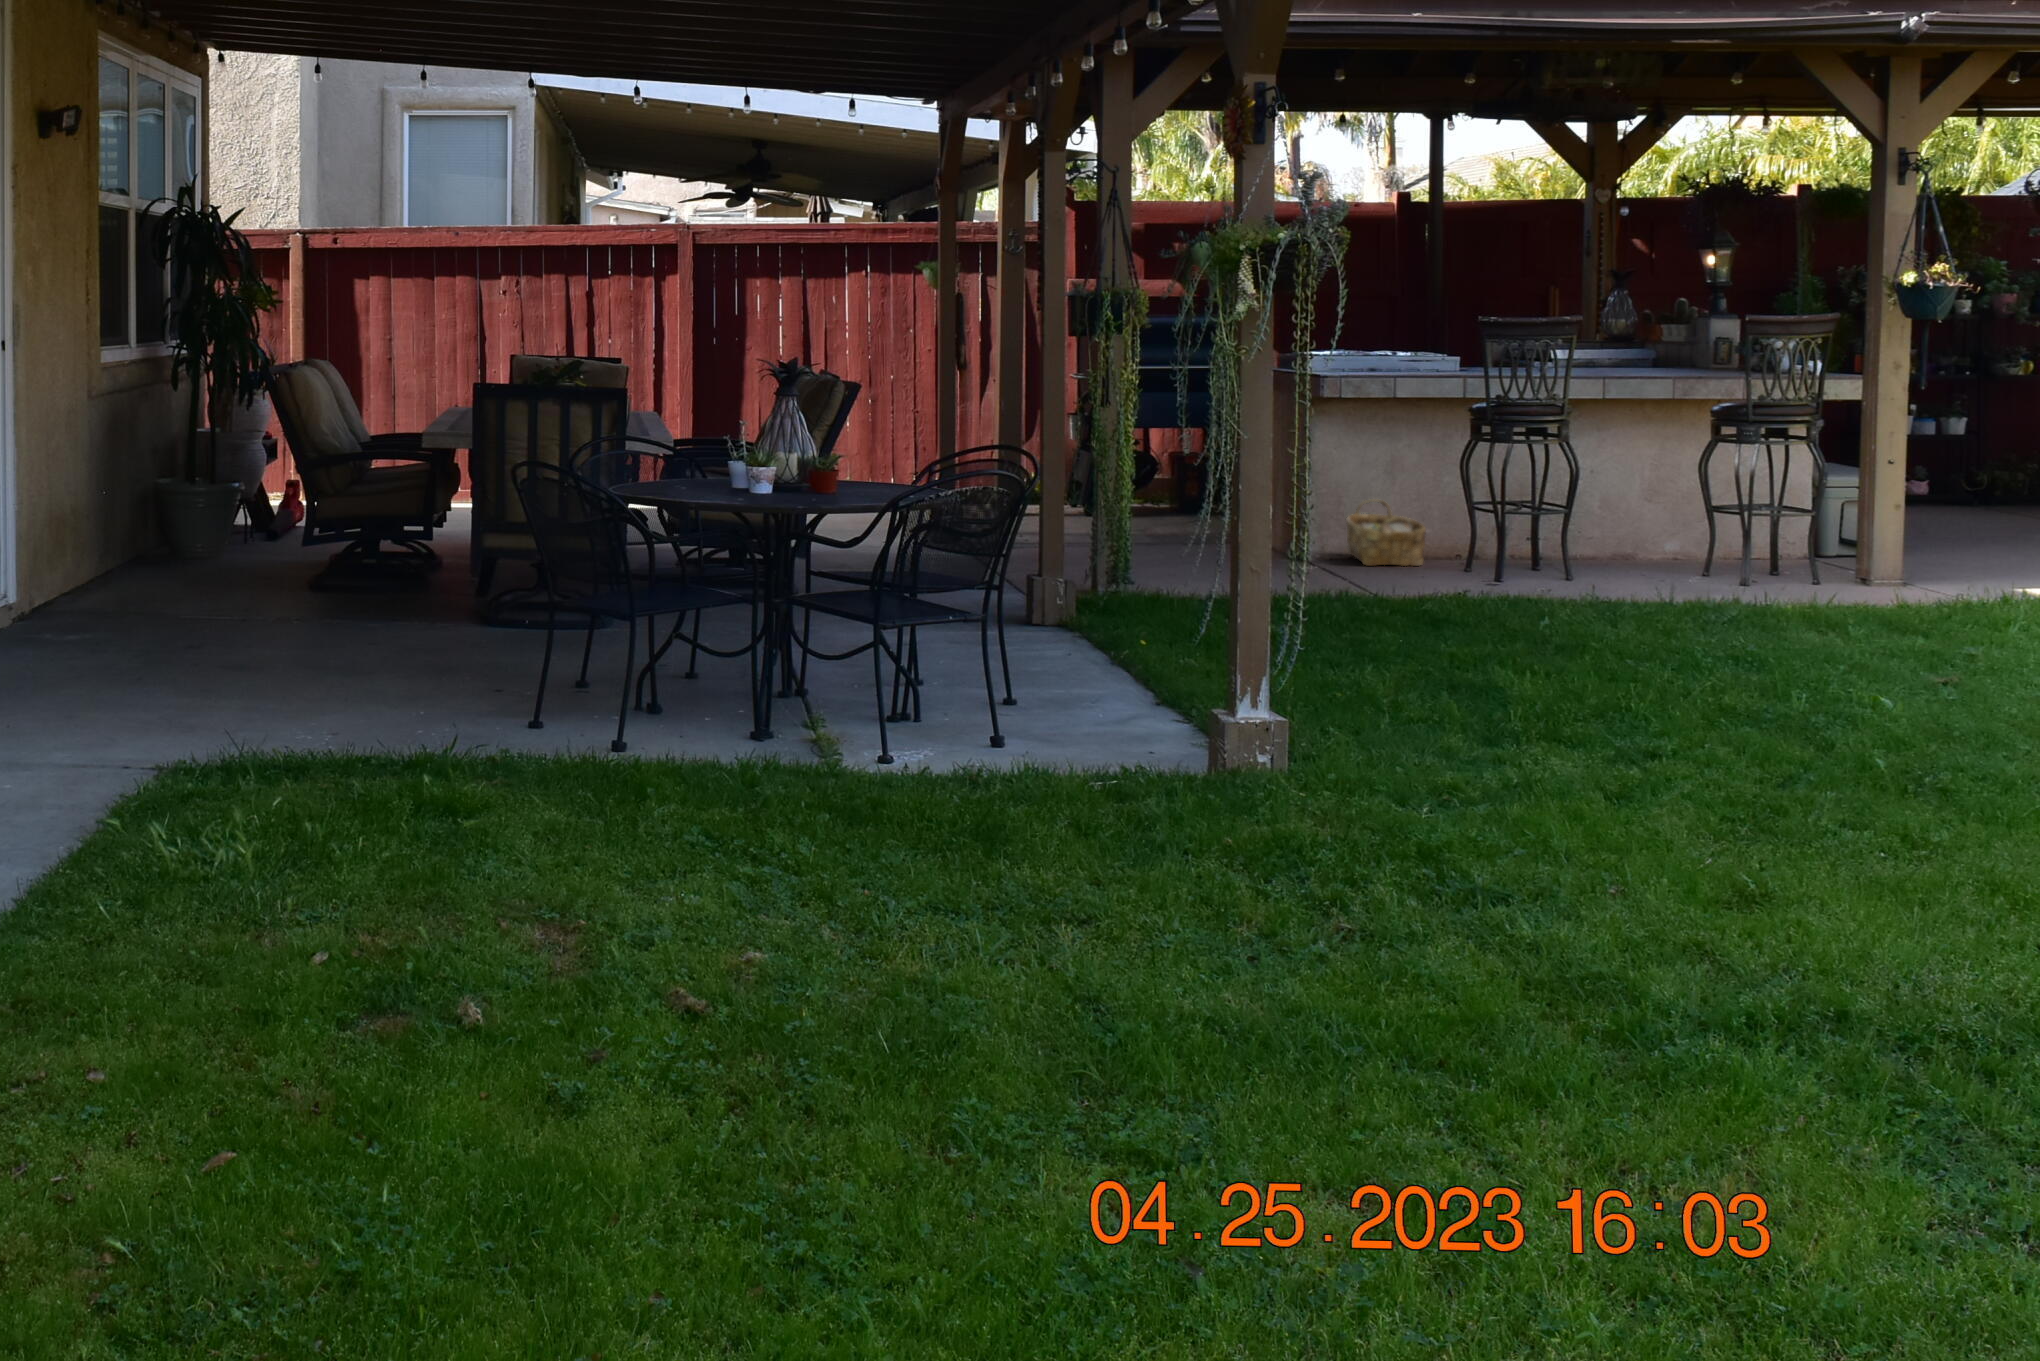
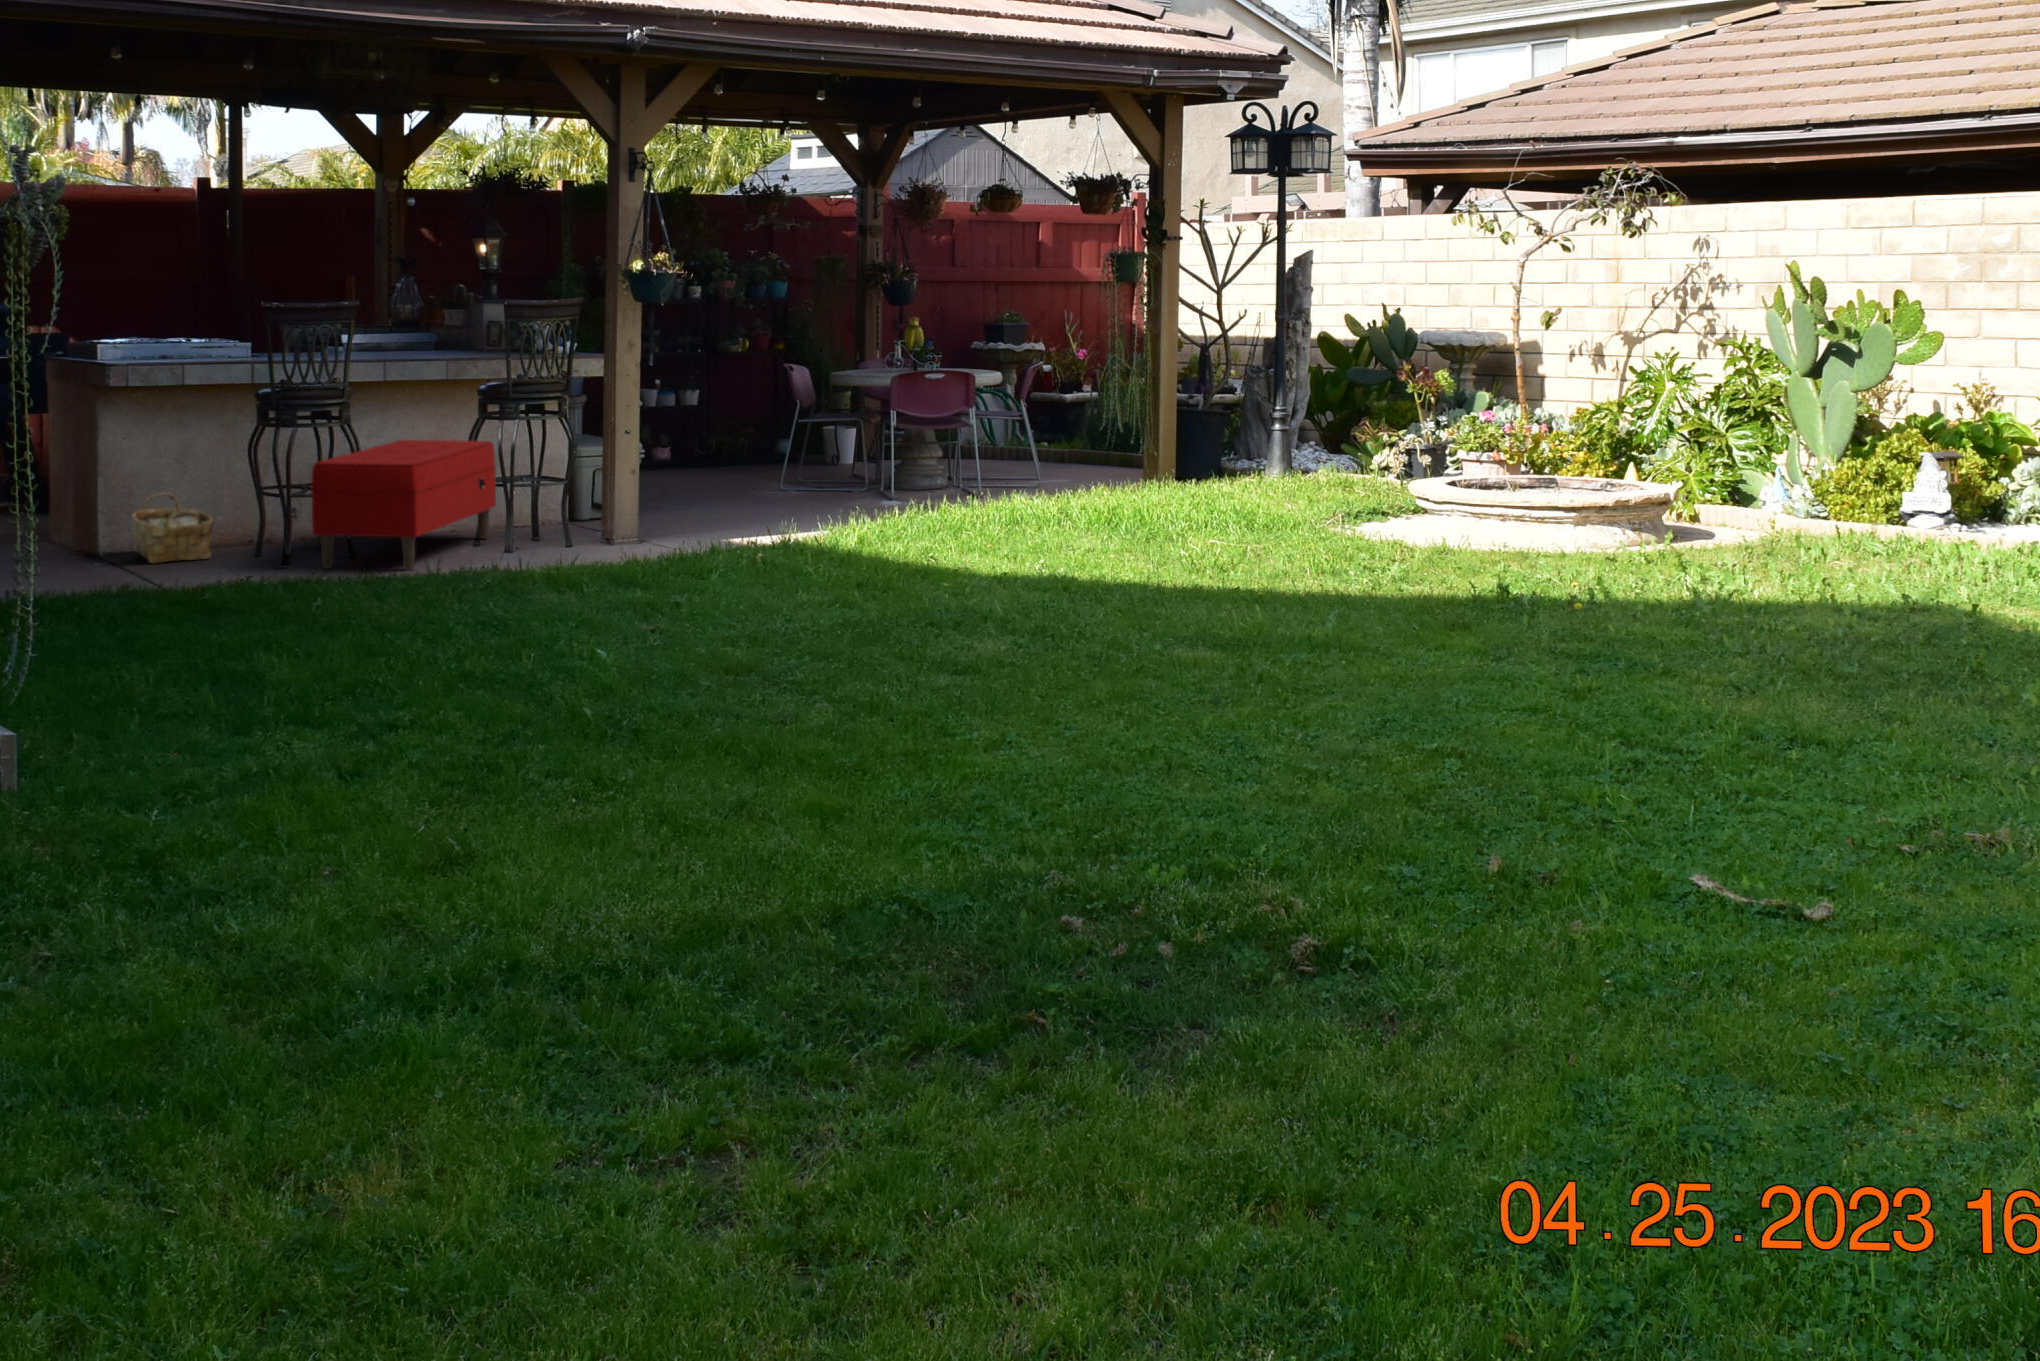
bench: none [1530,460,1731,593] -> present [311,440,496,571]

